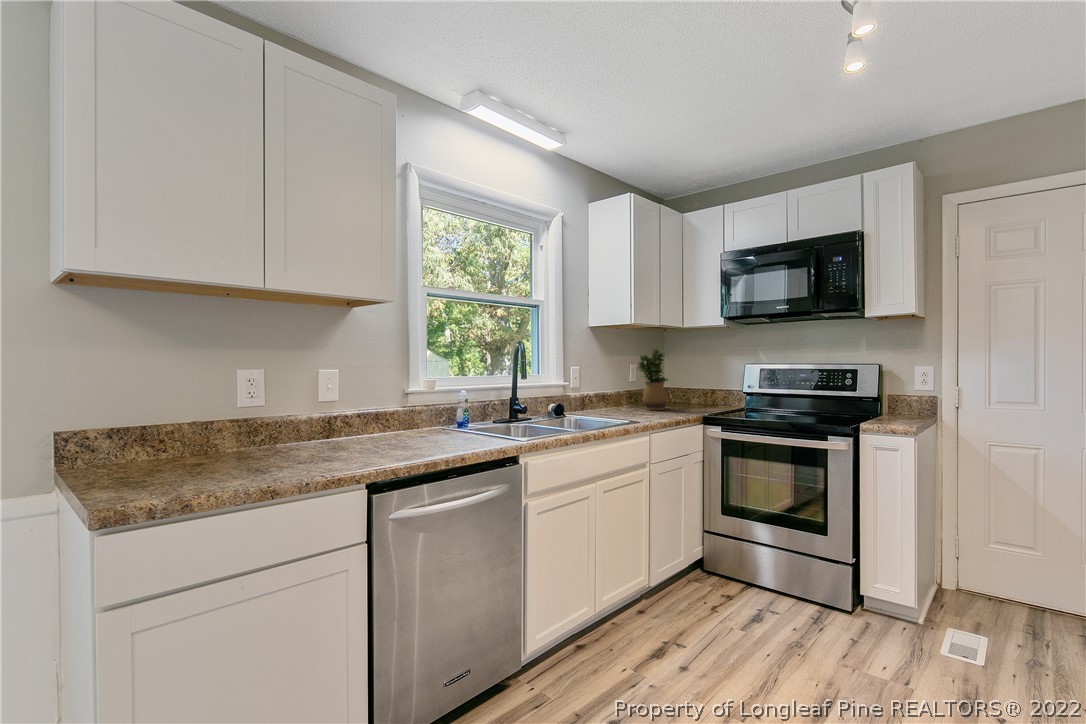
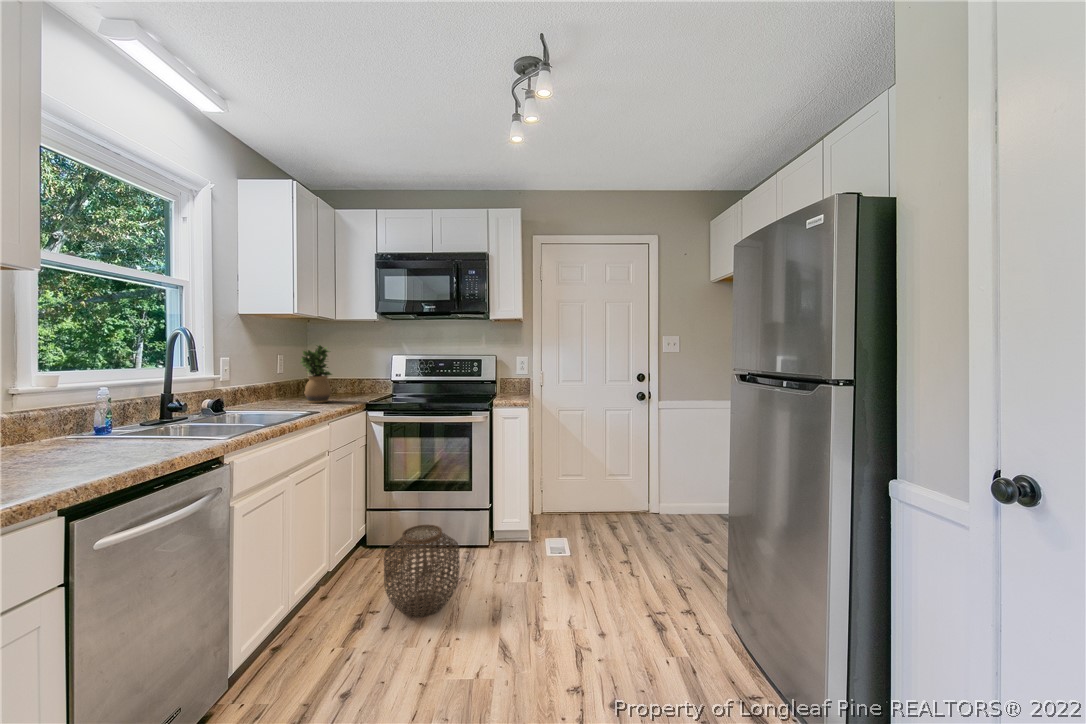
woven basket: none [694,561,782,666] -> present [384,525,460,617]

